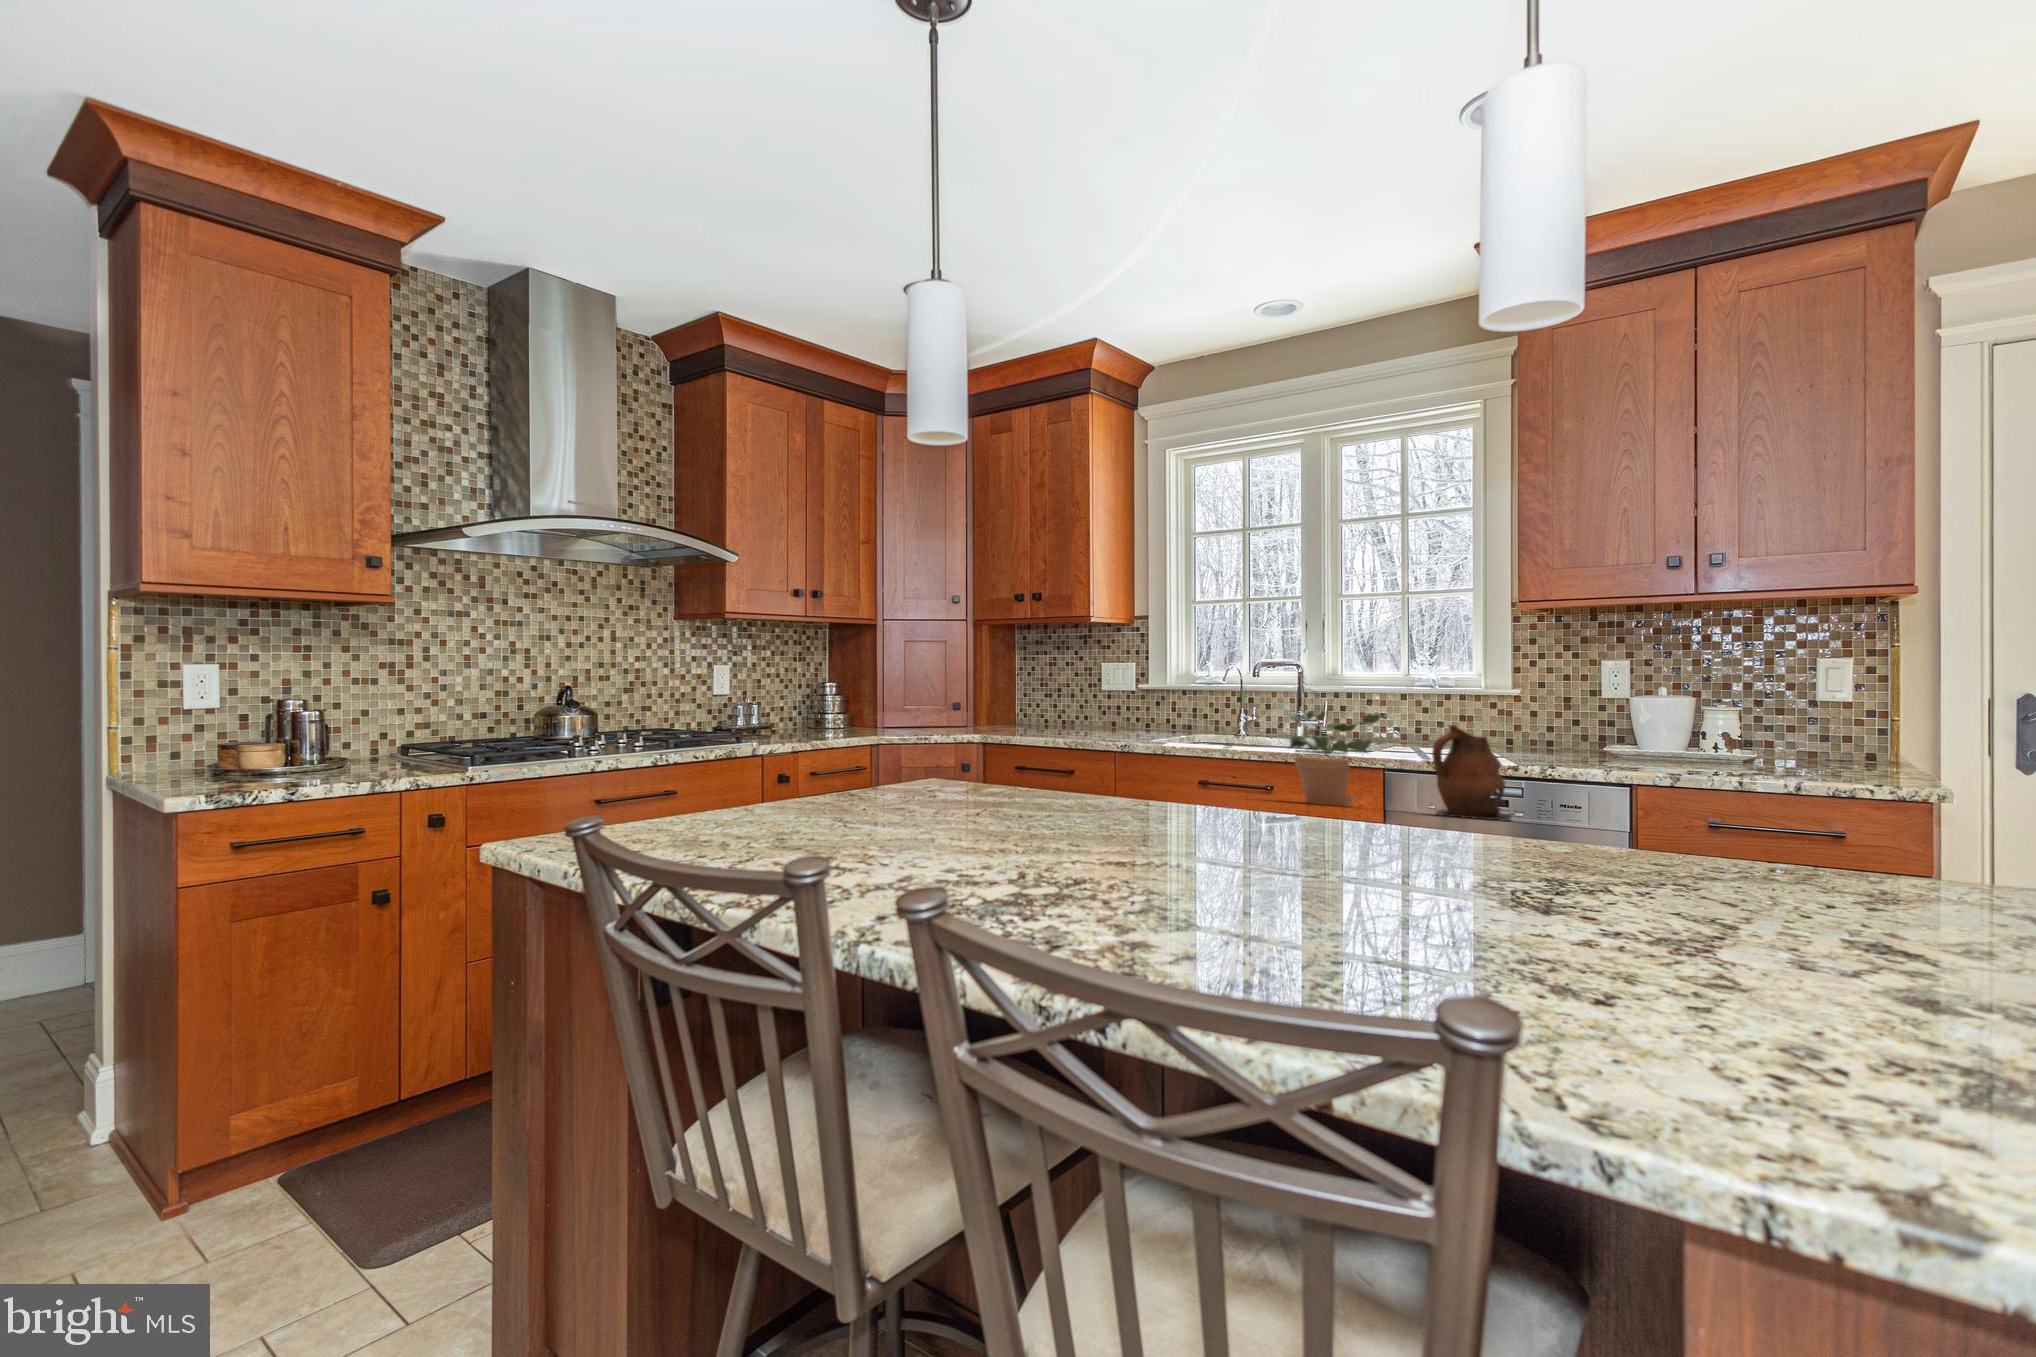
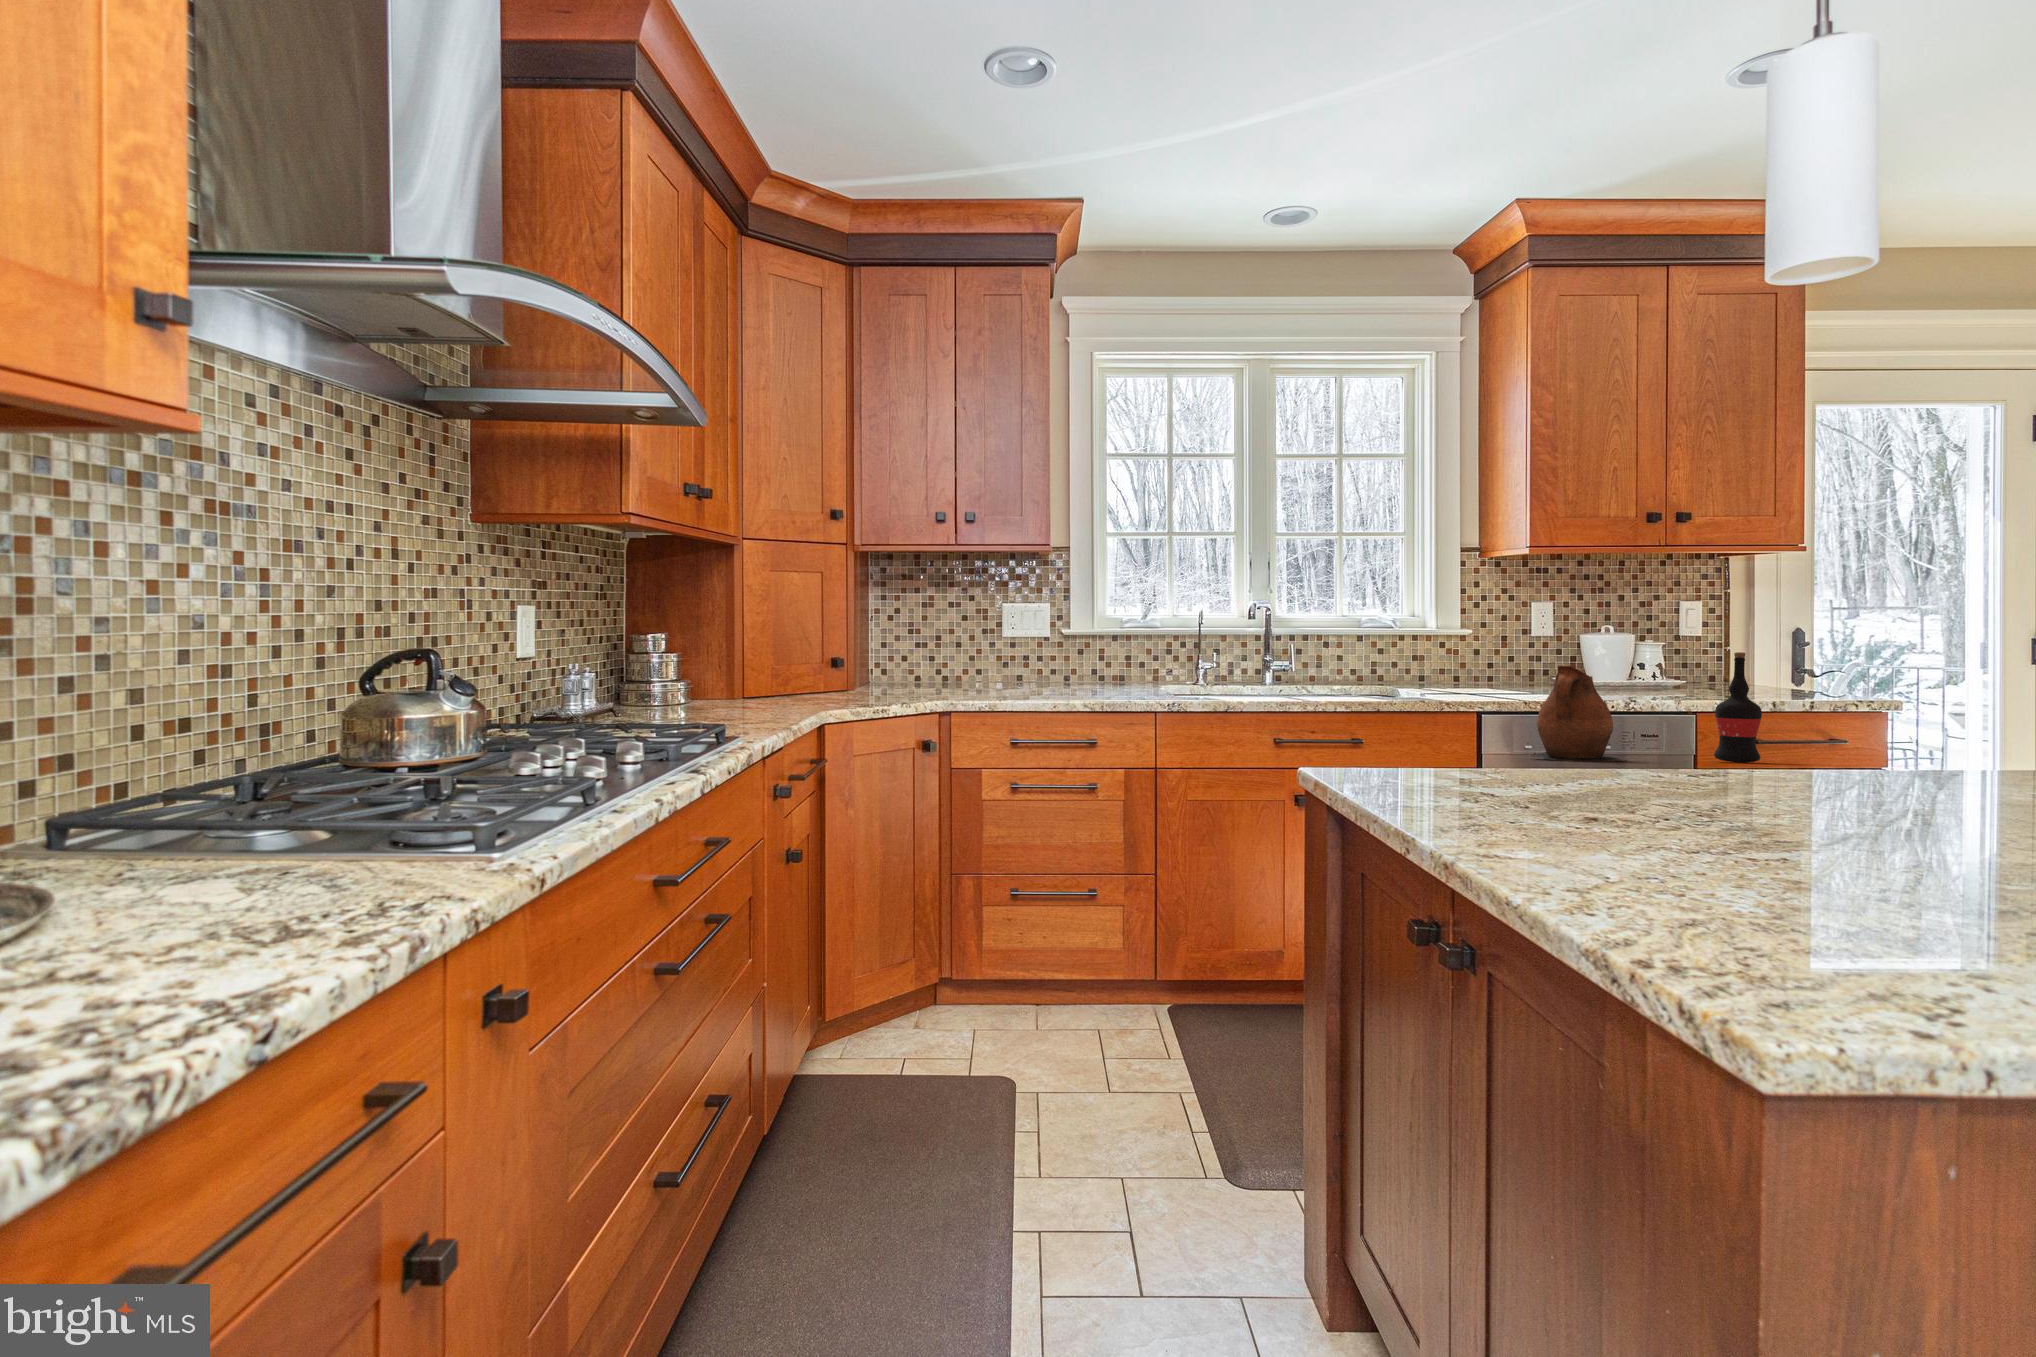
potted plant: present [1285,711,1385,807] -> none [1358,655,1485,762]
wine bottle: none [1561,716,1608,829] -> present [1714,652,1762,763]

